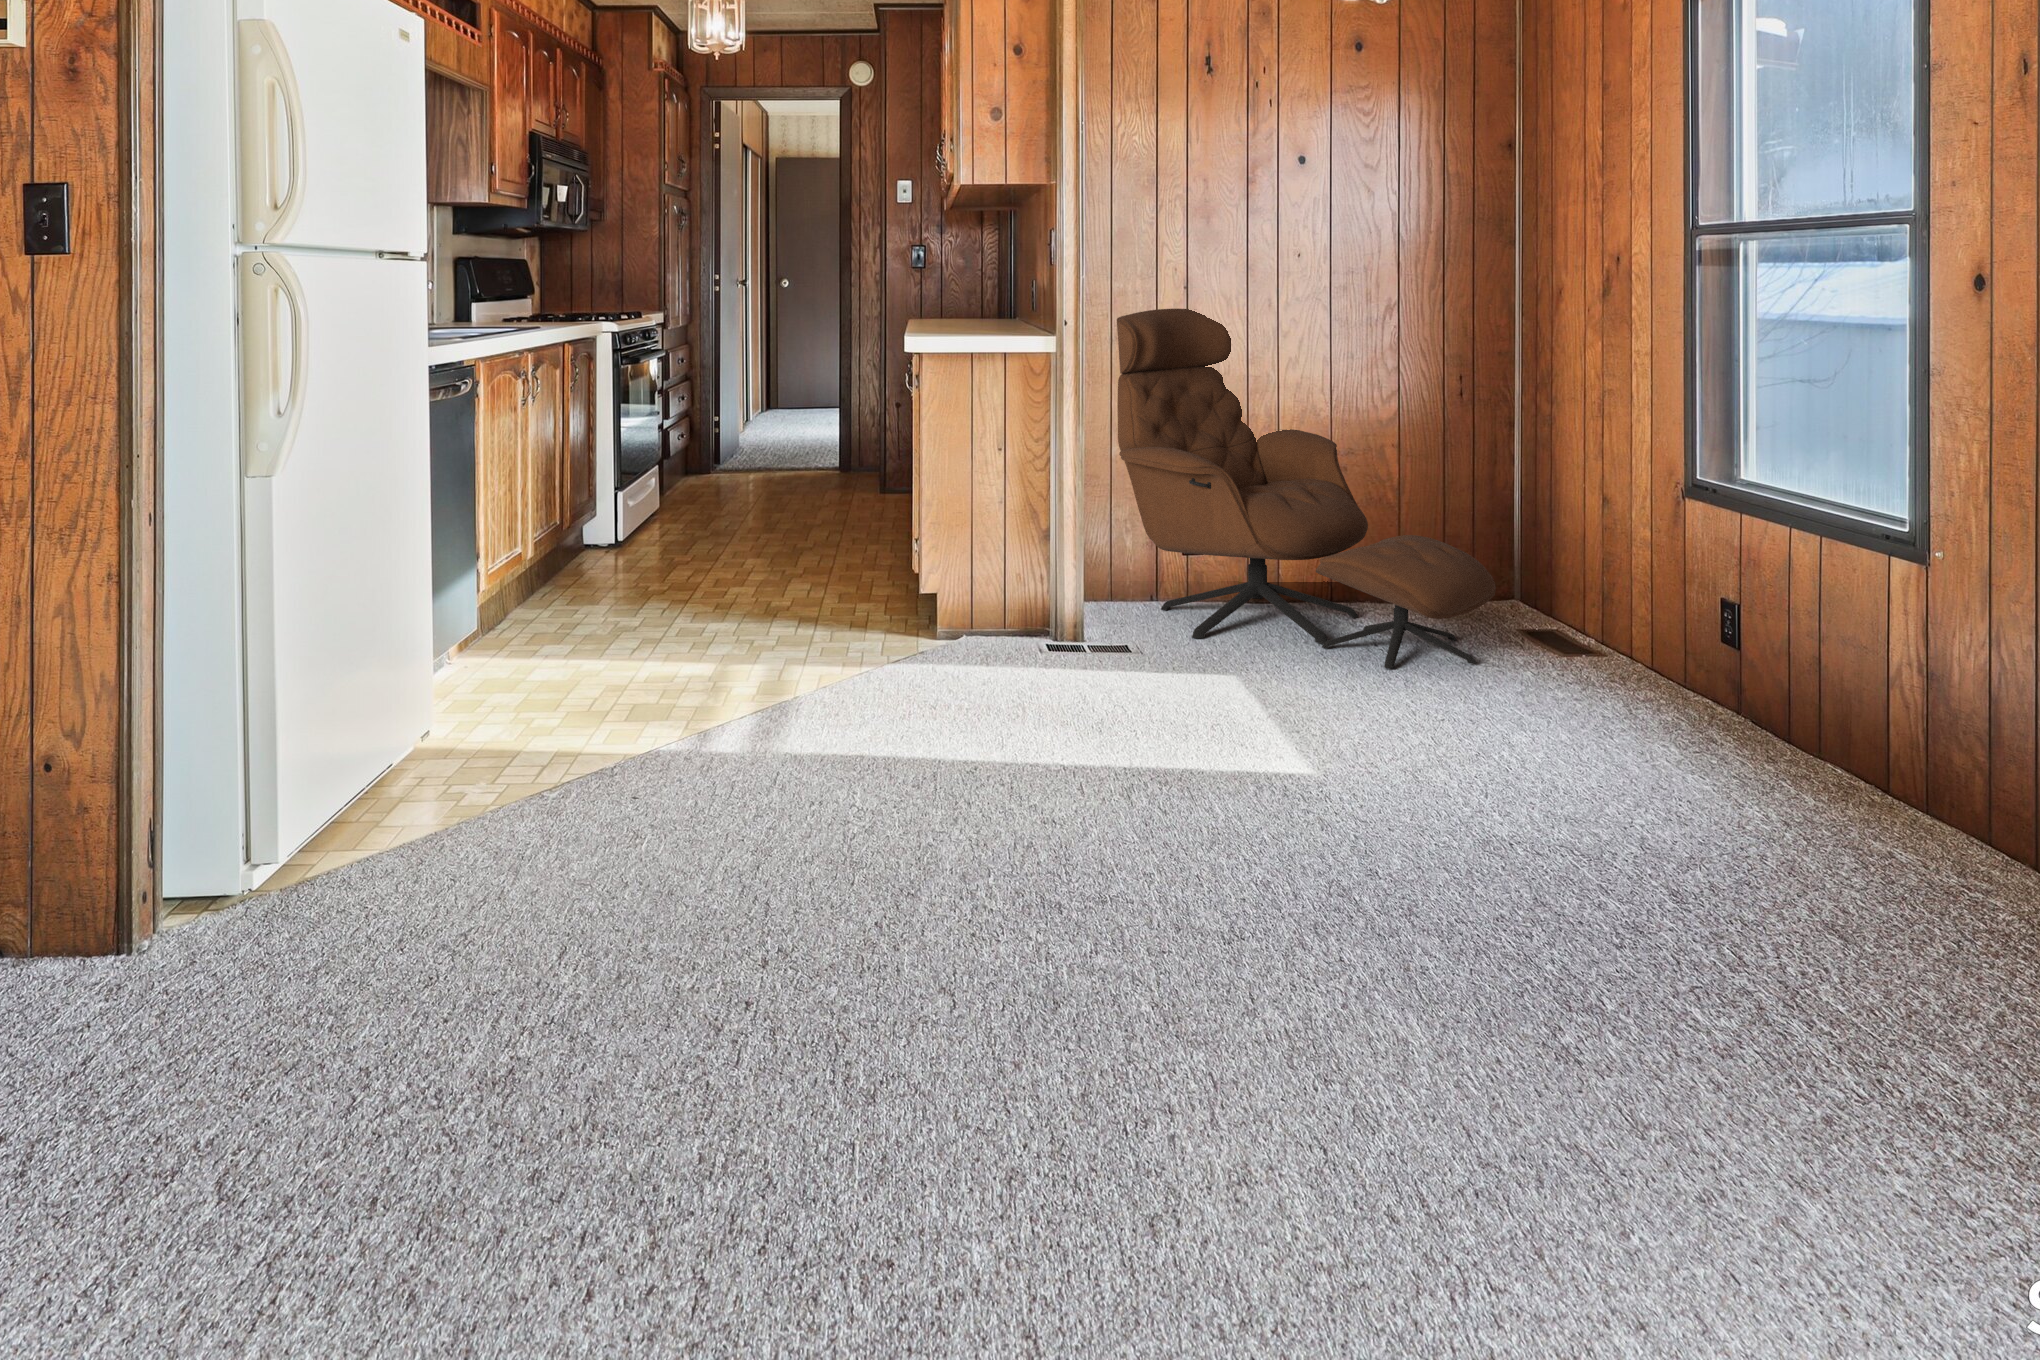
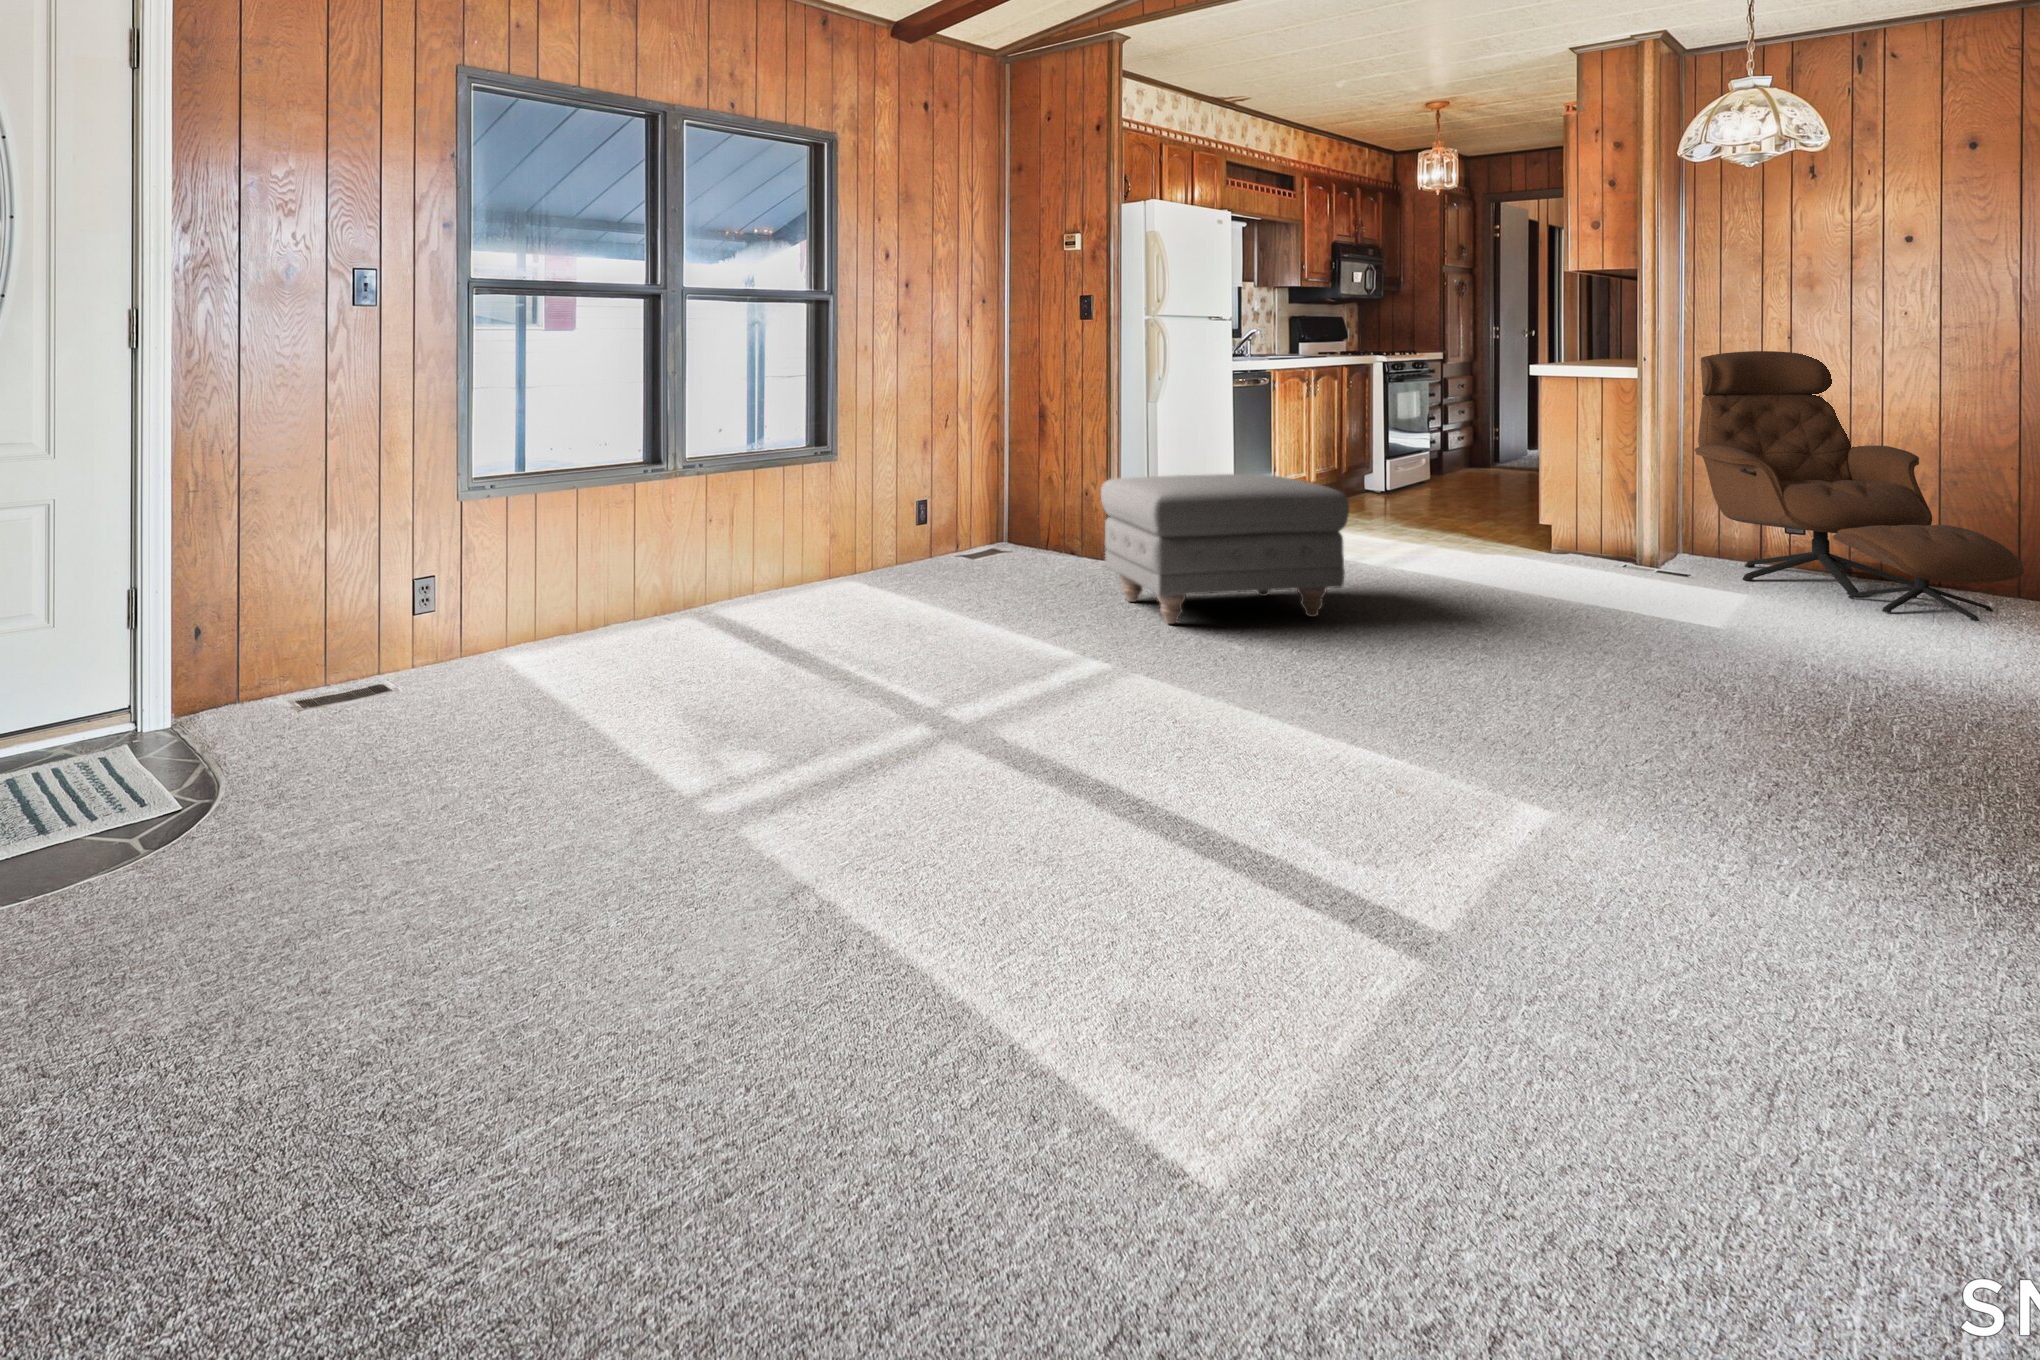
ottoman: none [183,611,827,1127] -> present [1101,474,1349,624]

